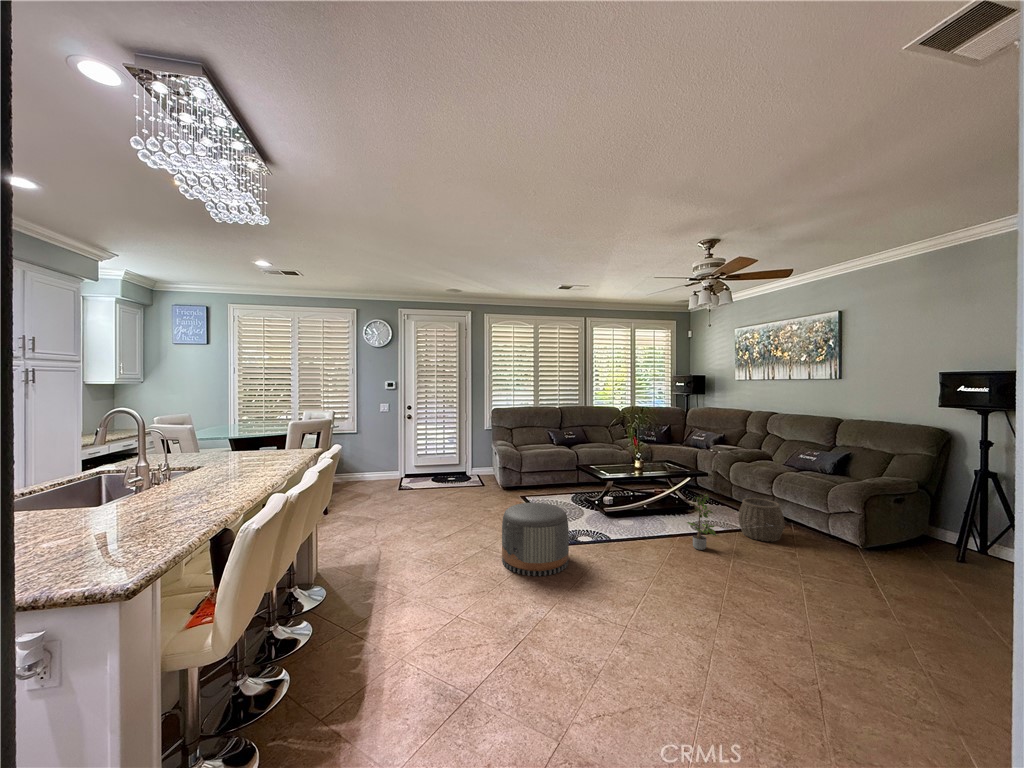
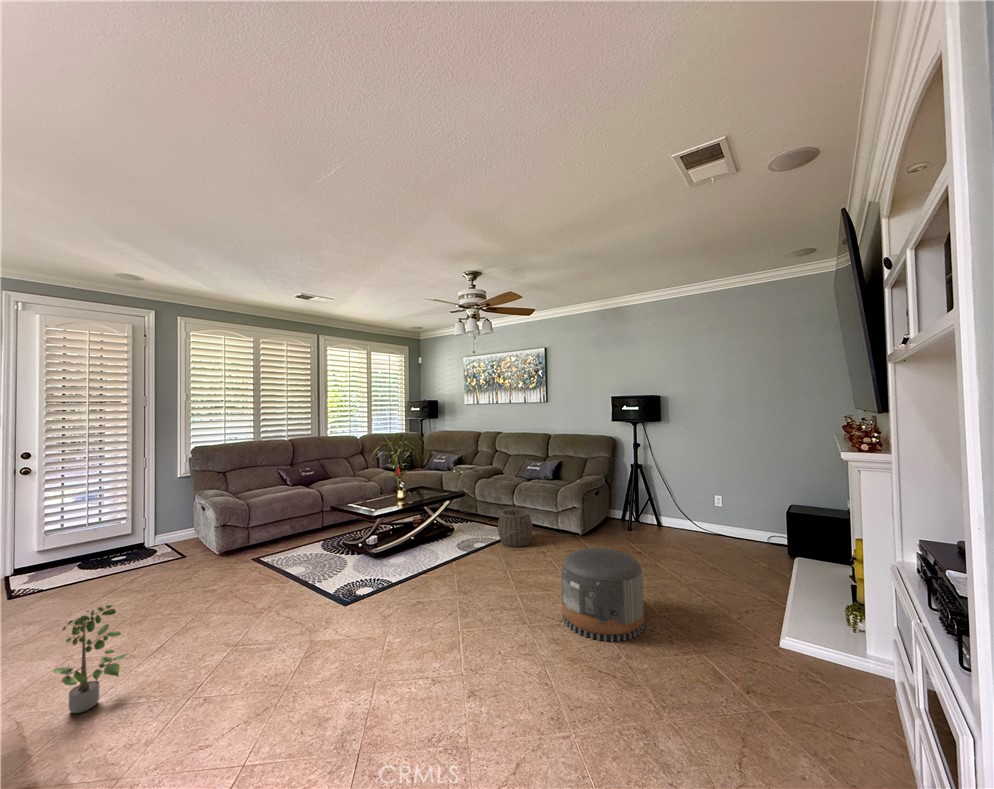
potted plant: present [687,494,716,550] -> present [53,605,127,713]
pouf: present [502,502,569,576] -> present [561,548,644,642]

